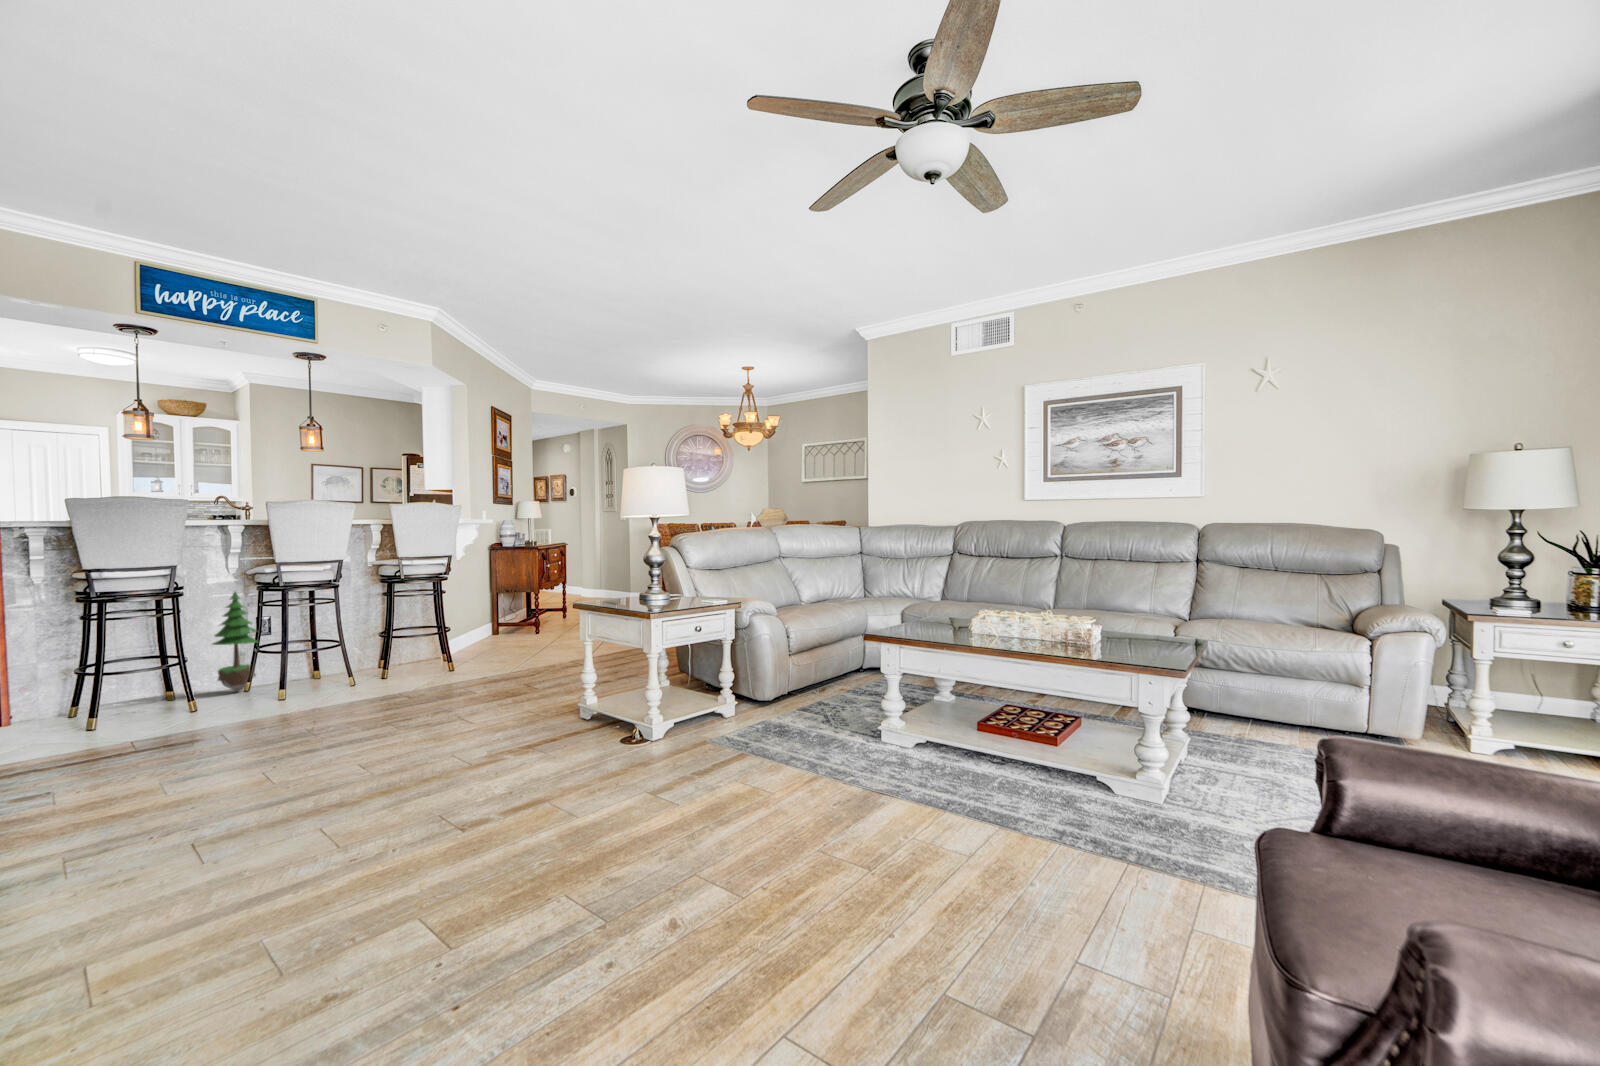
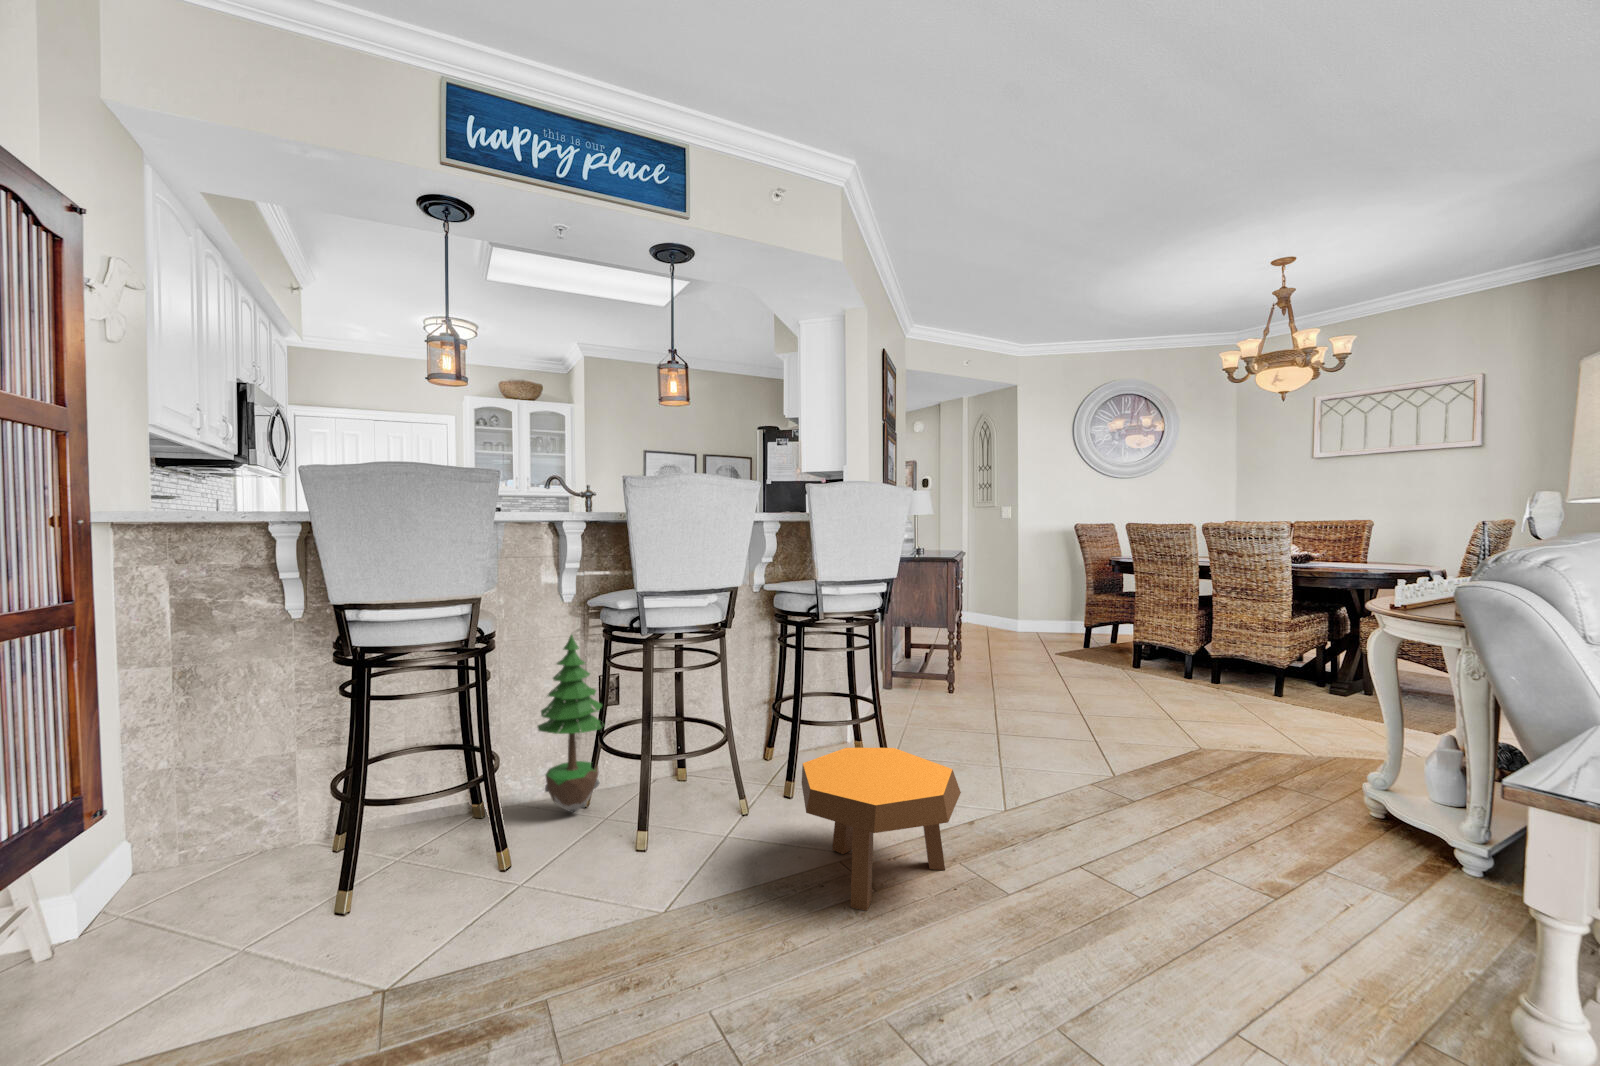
footstool: none [371,638,459,699] -> present [802,748,961,911]

